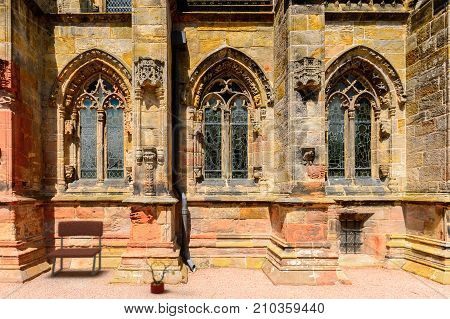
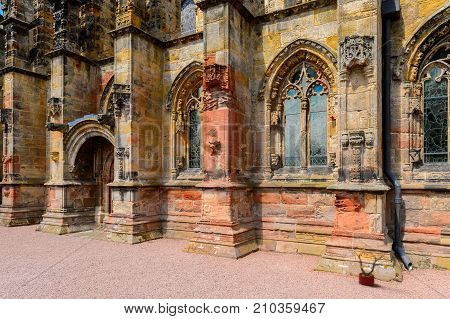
bench: present [46,221,103,276] -> none [258,205,307,259]

